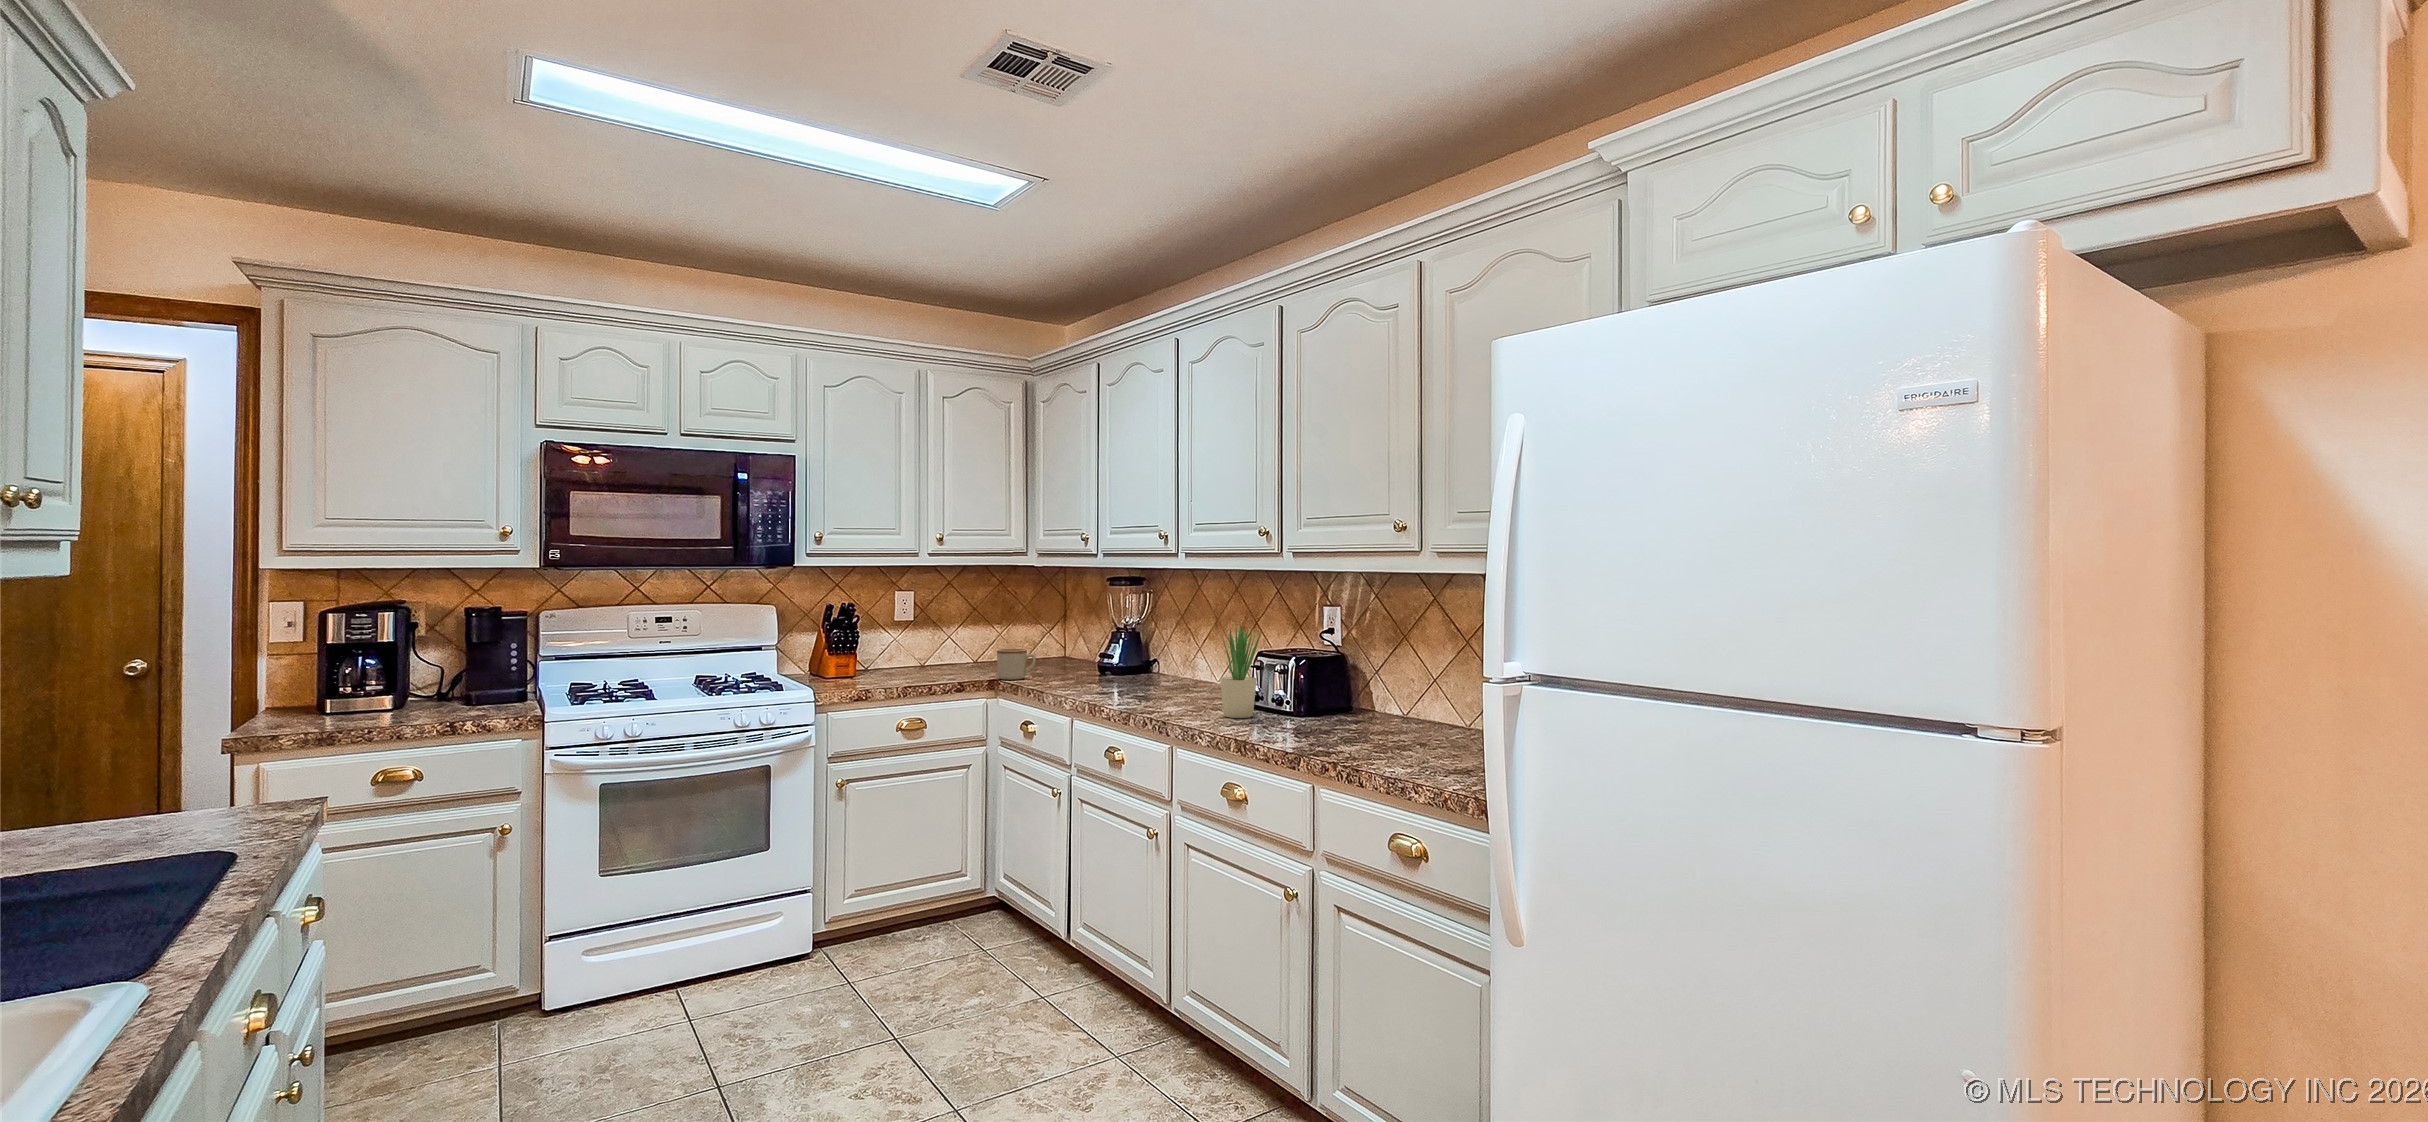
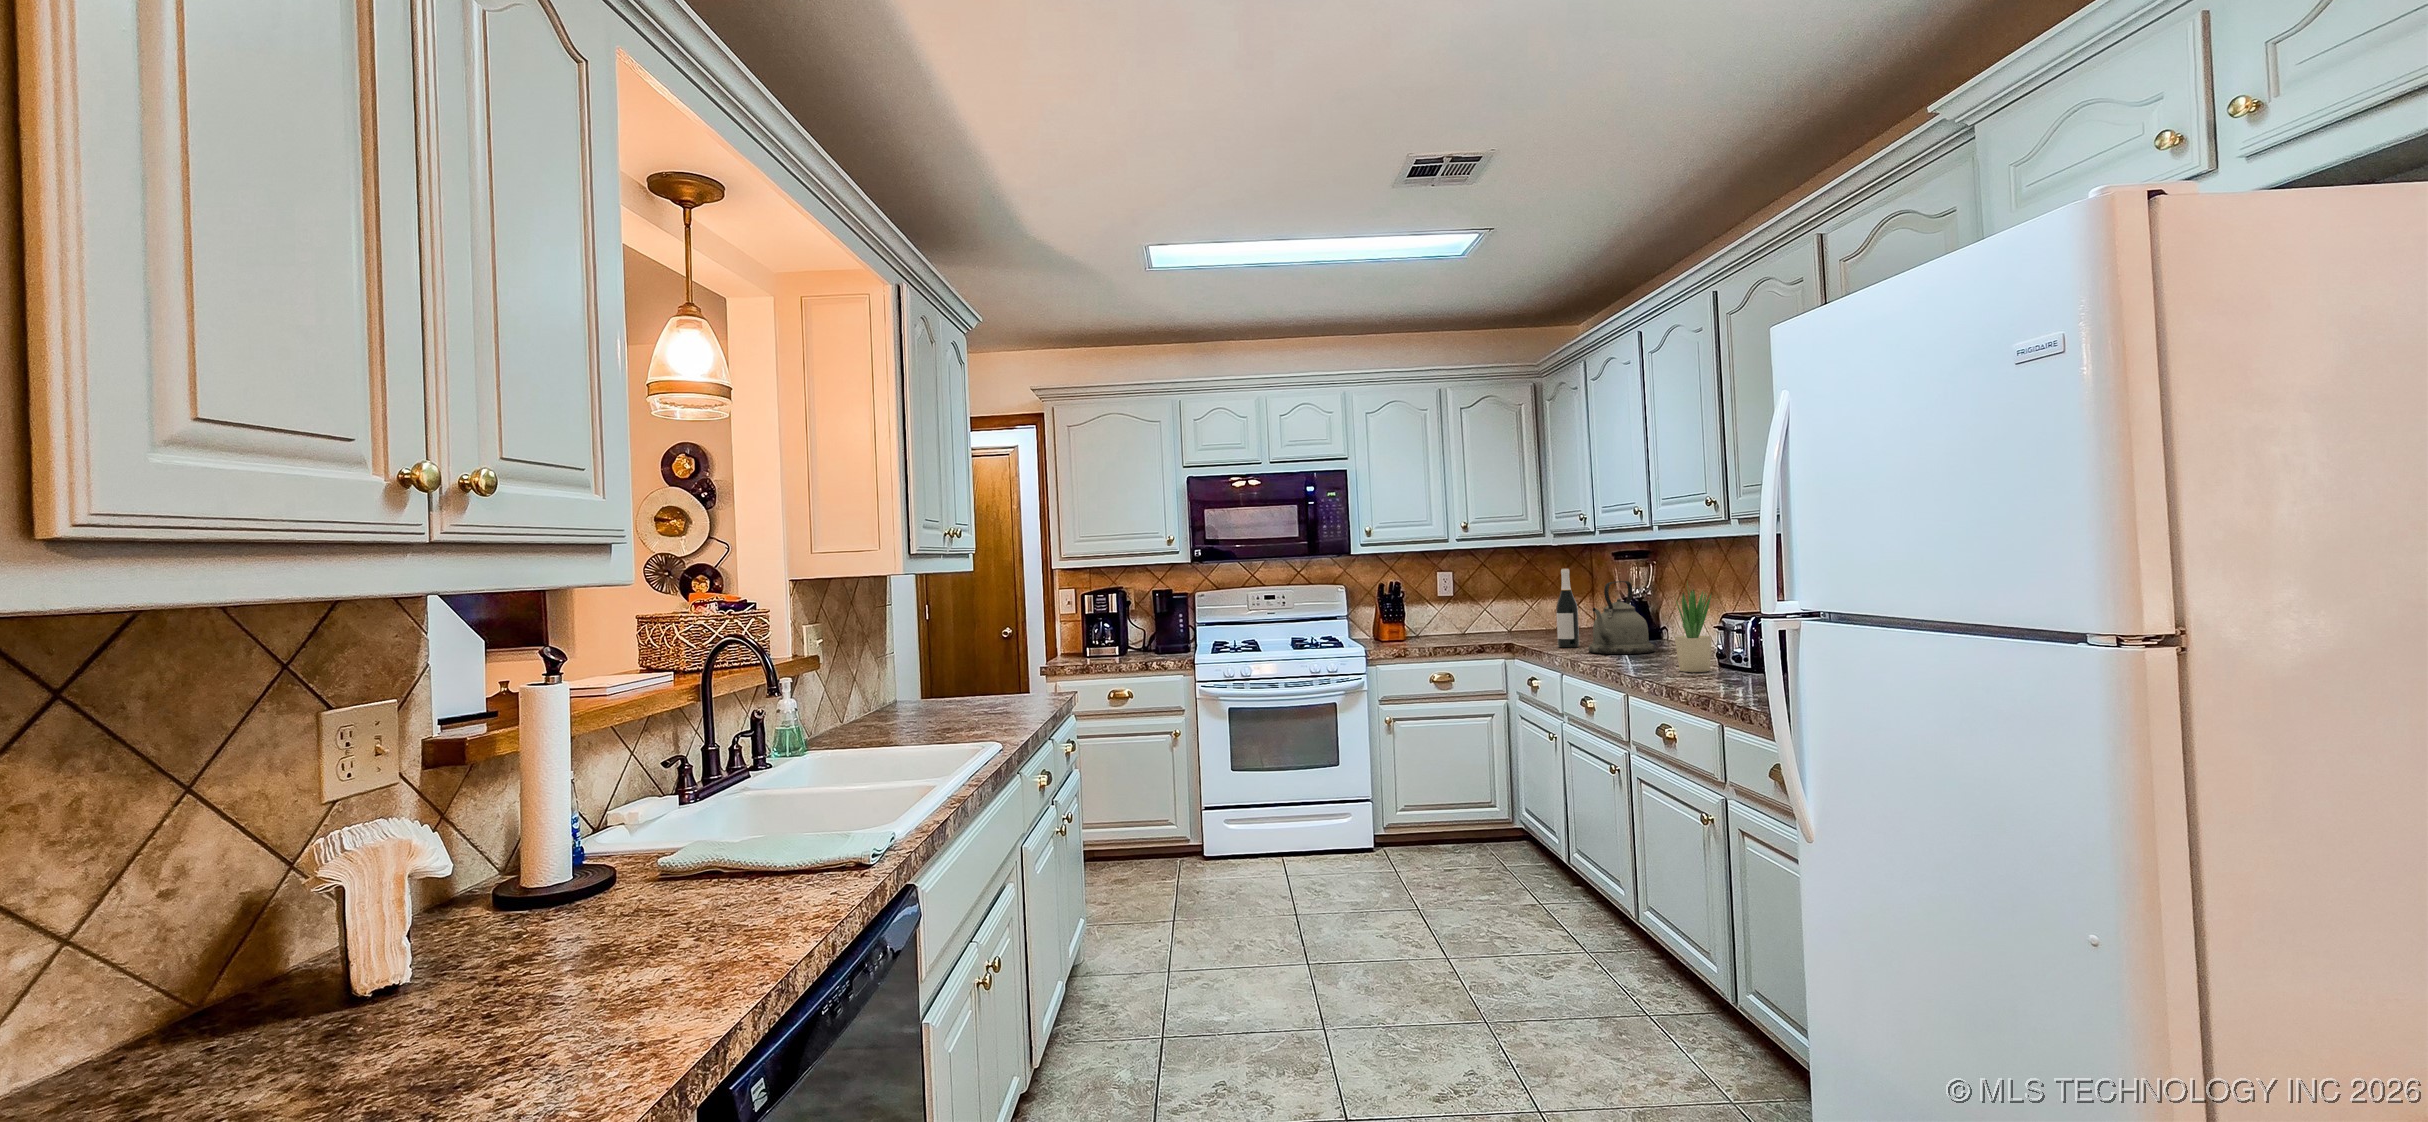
wine bottle: none [1057,594,1081,686] -> present [1556,568,1579,647]
kettle: none [1098,611,1168,695] -> present [1588,581,1655,654]
mug: present [997,649,1036,680] -> none [1511,617,1544,642]

